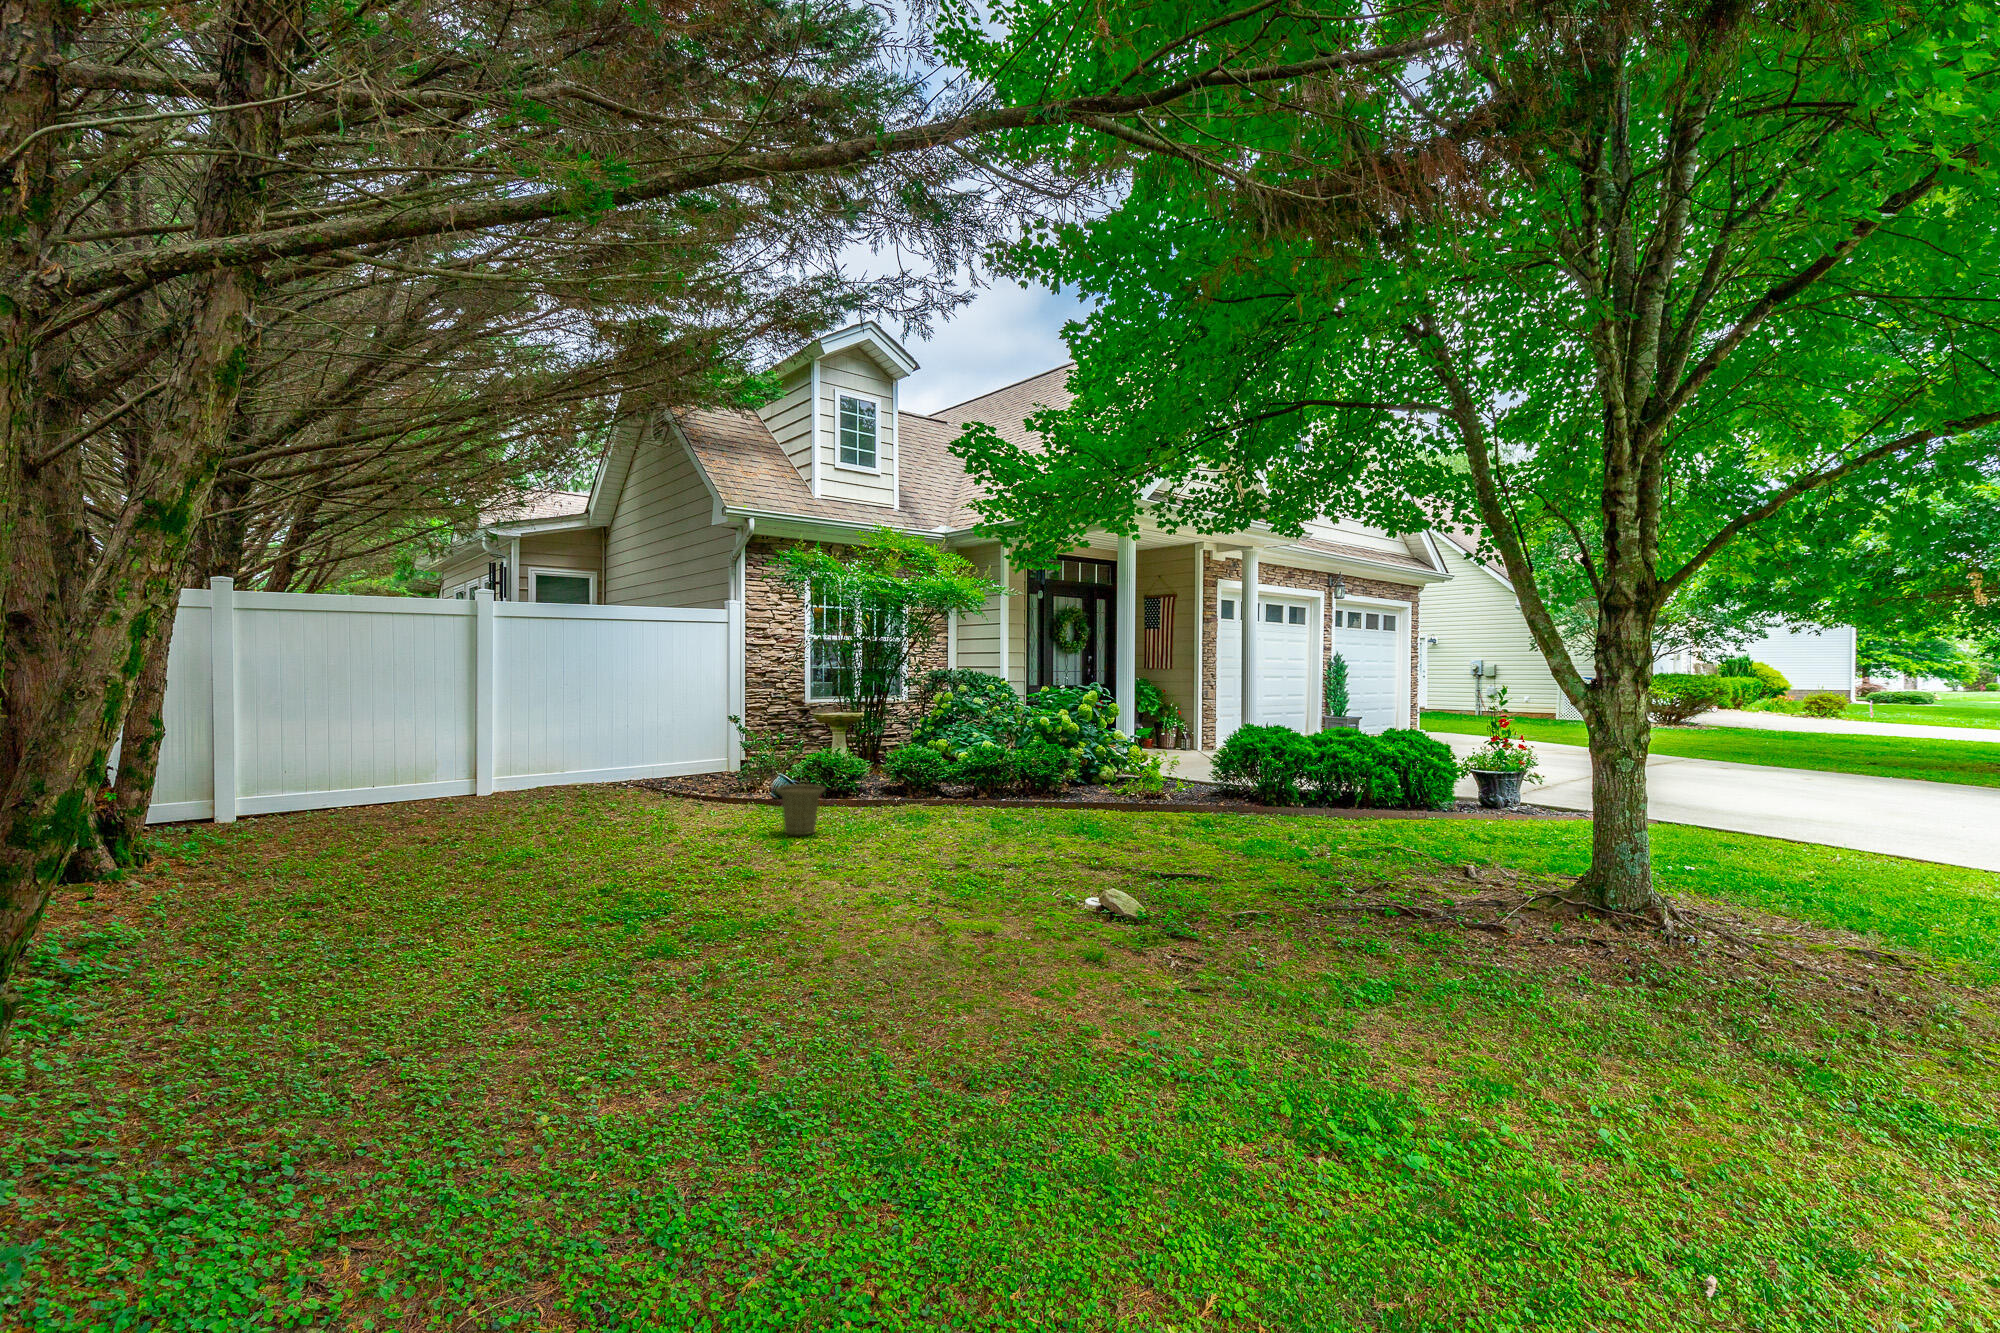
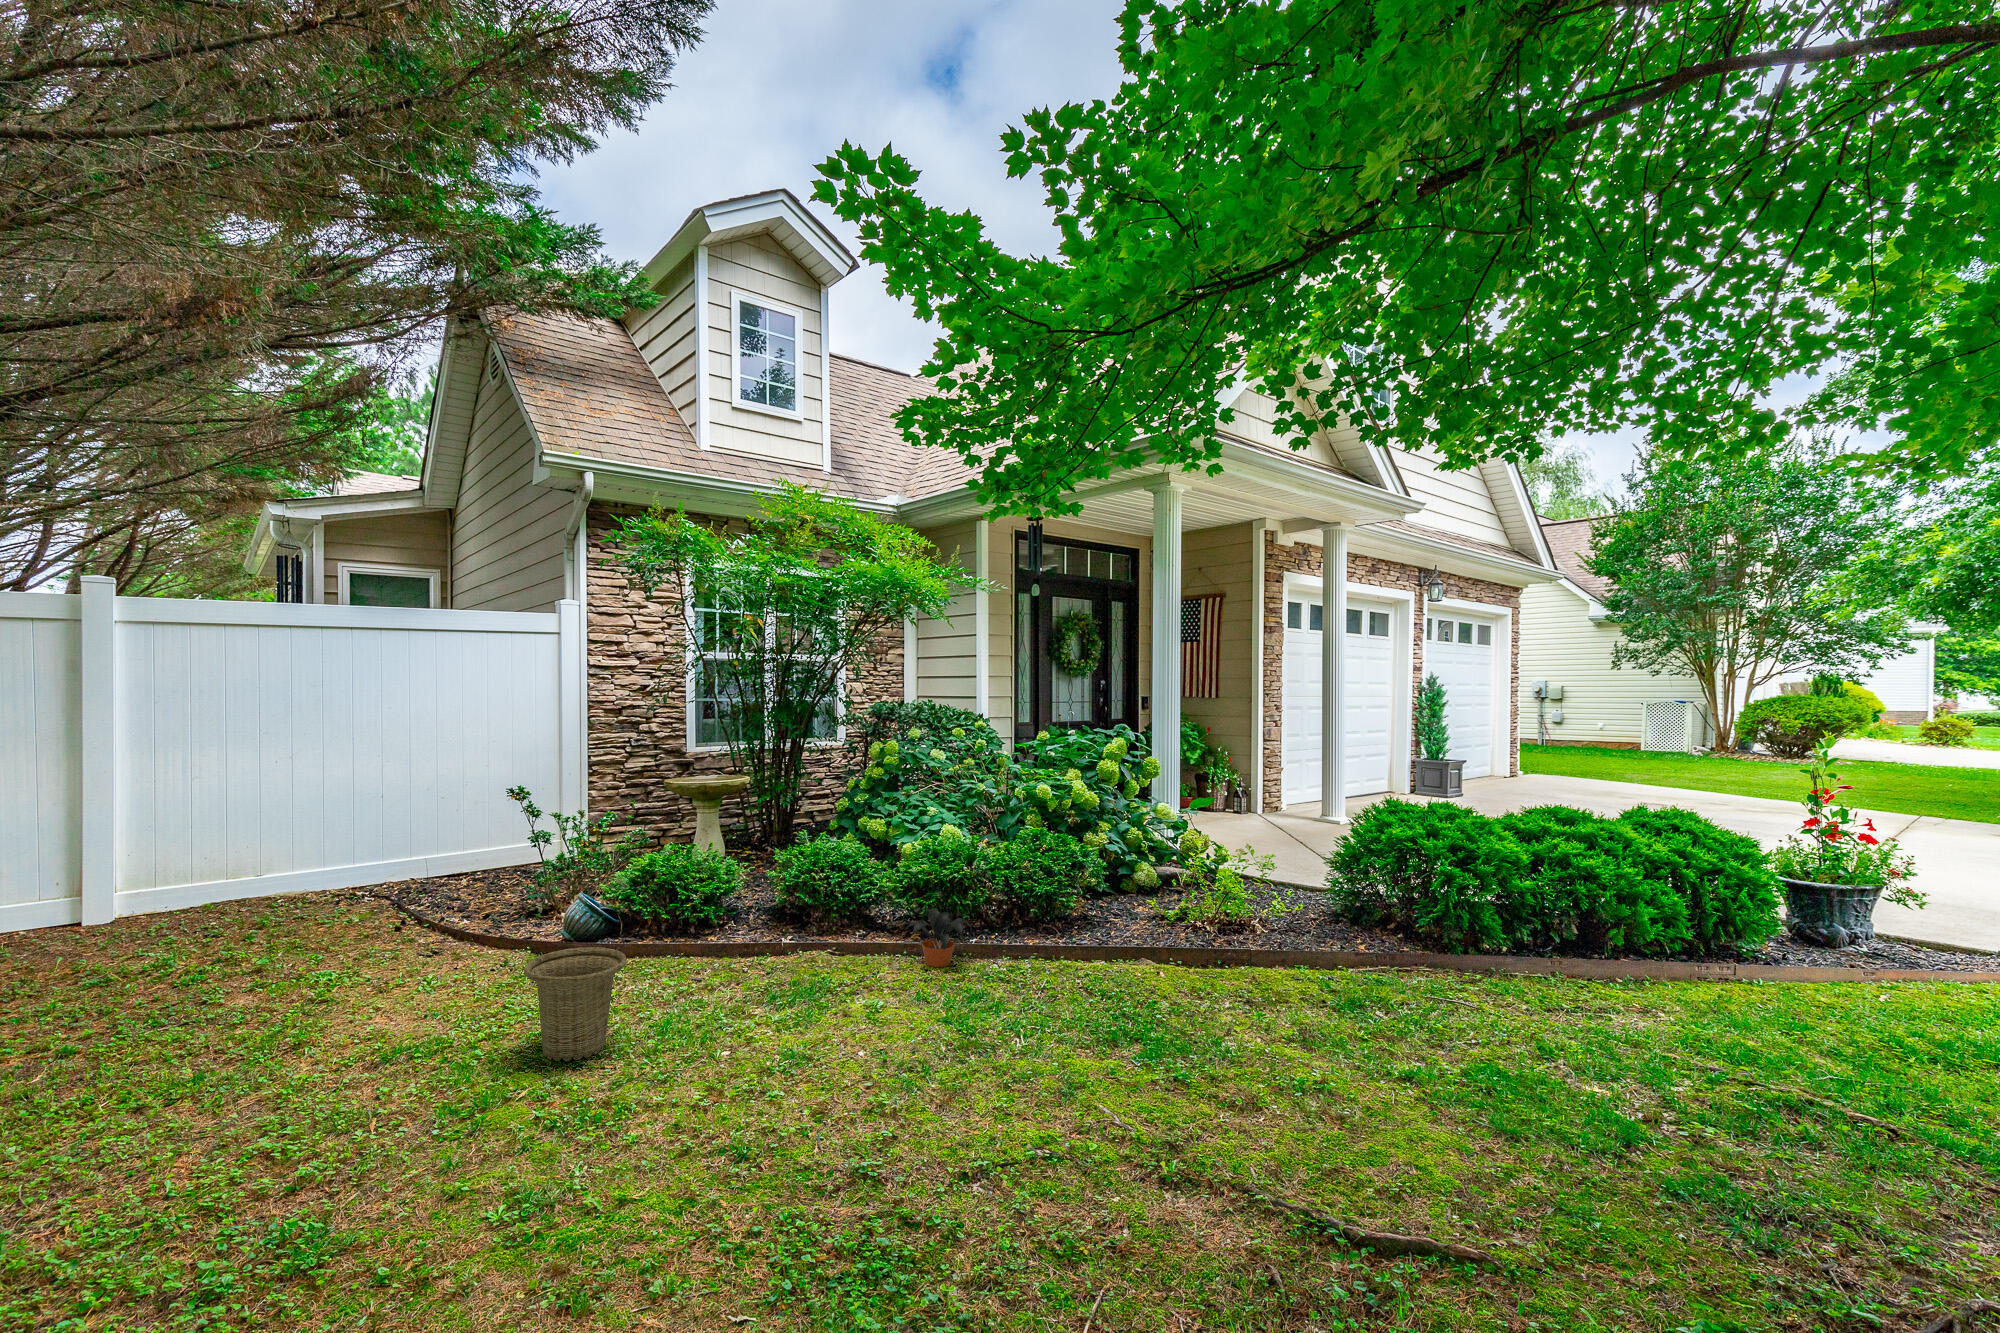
potted plant: none [963,780,1001,811] -> present [906,908,970,967]

